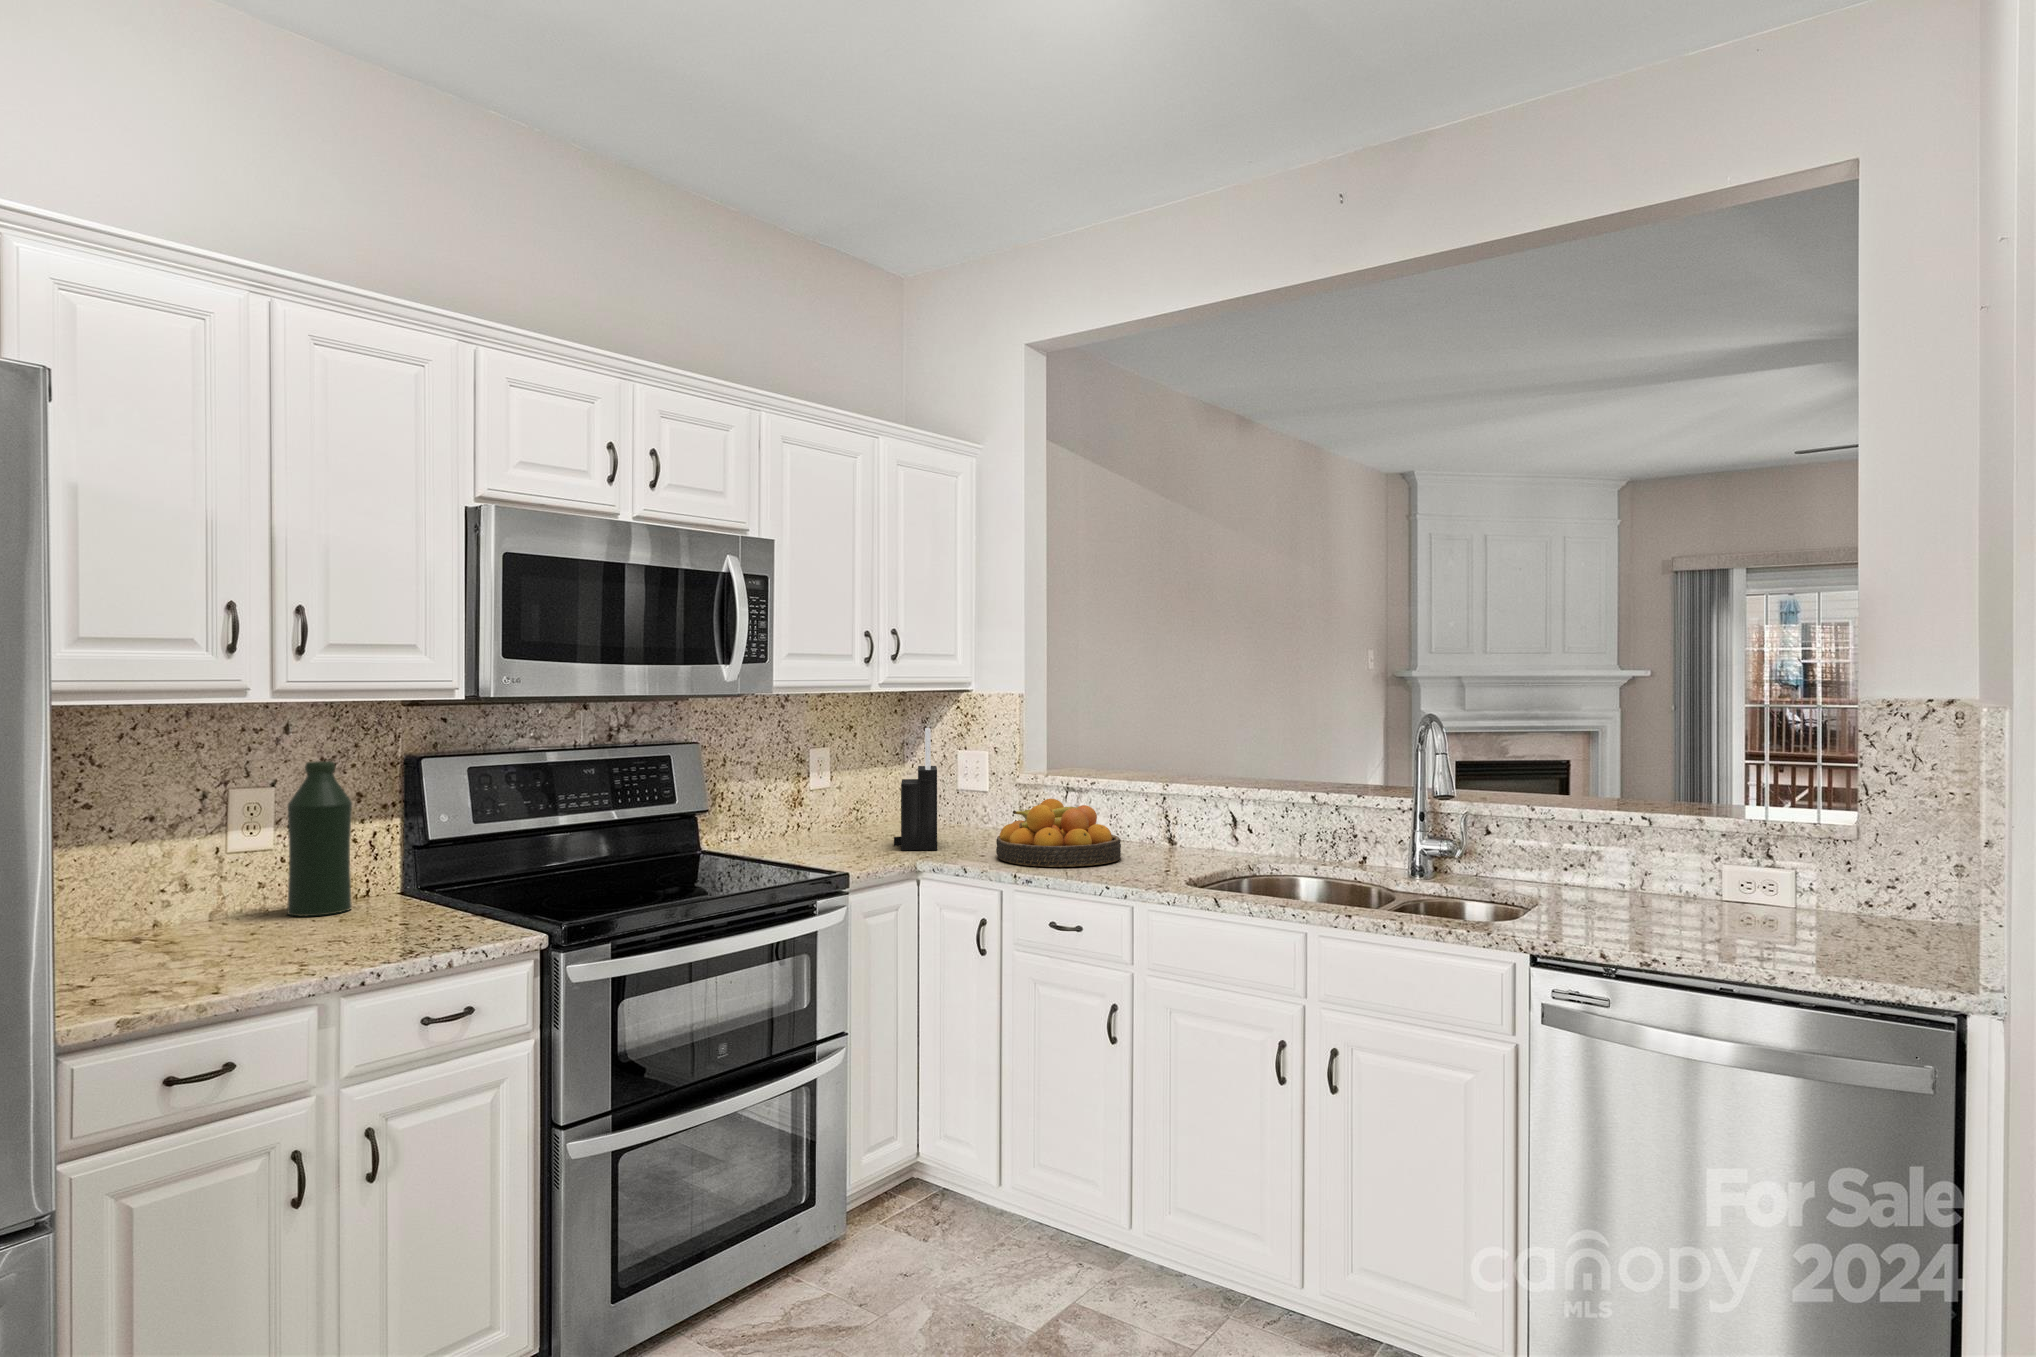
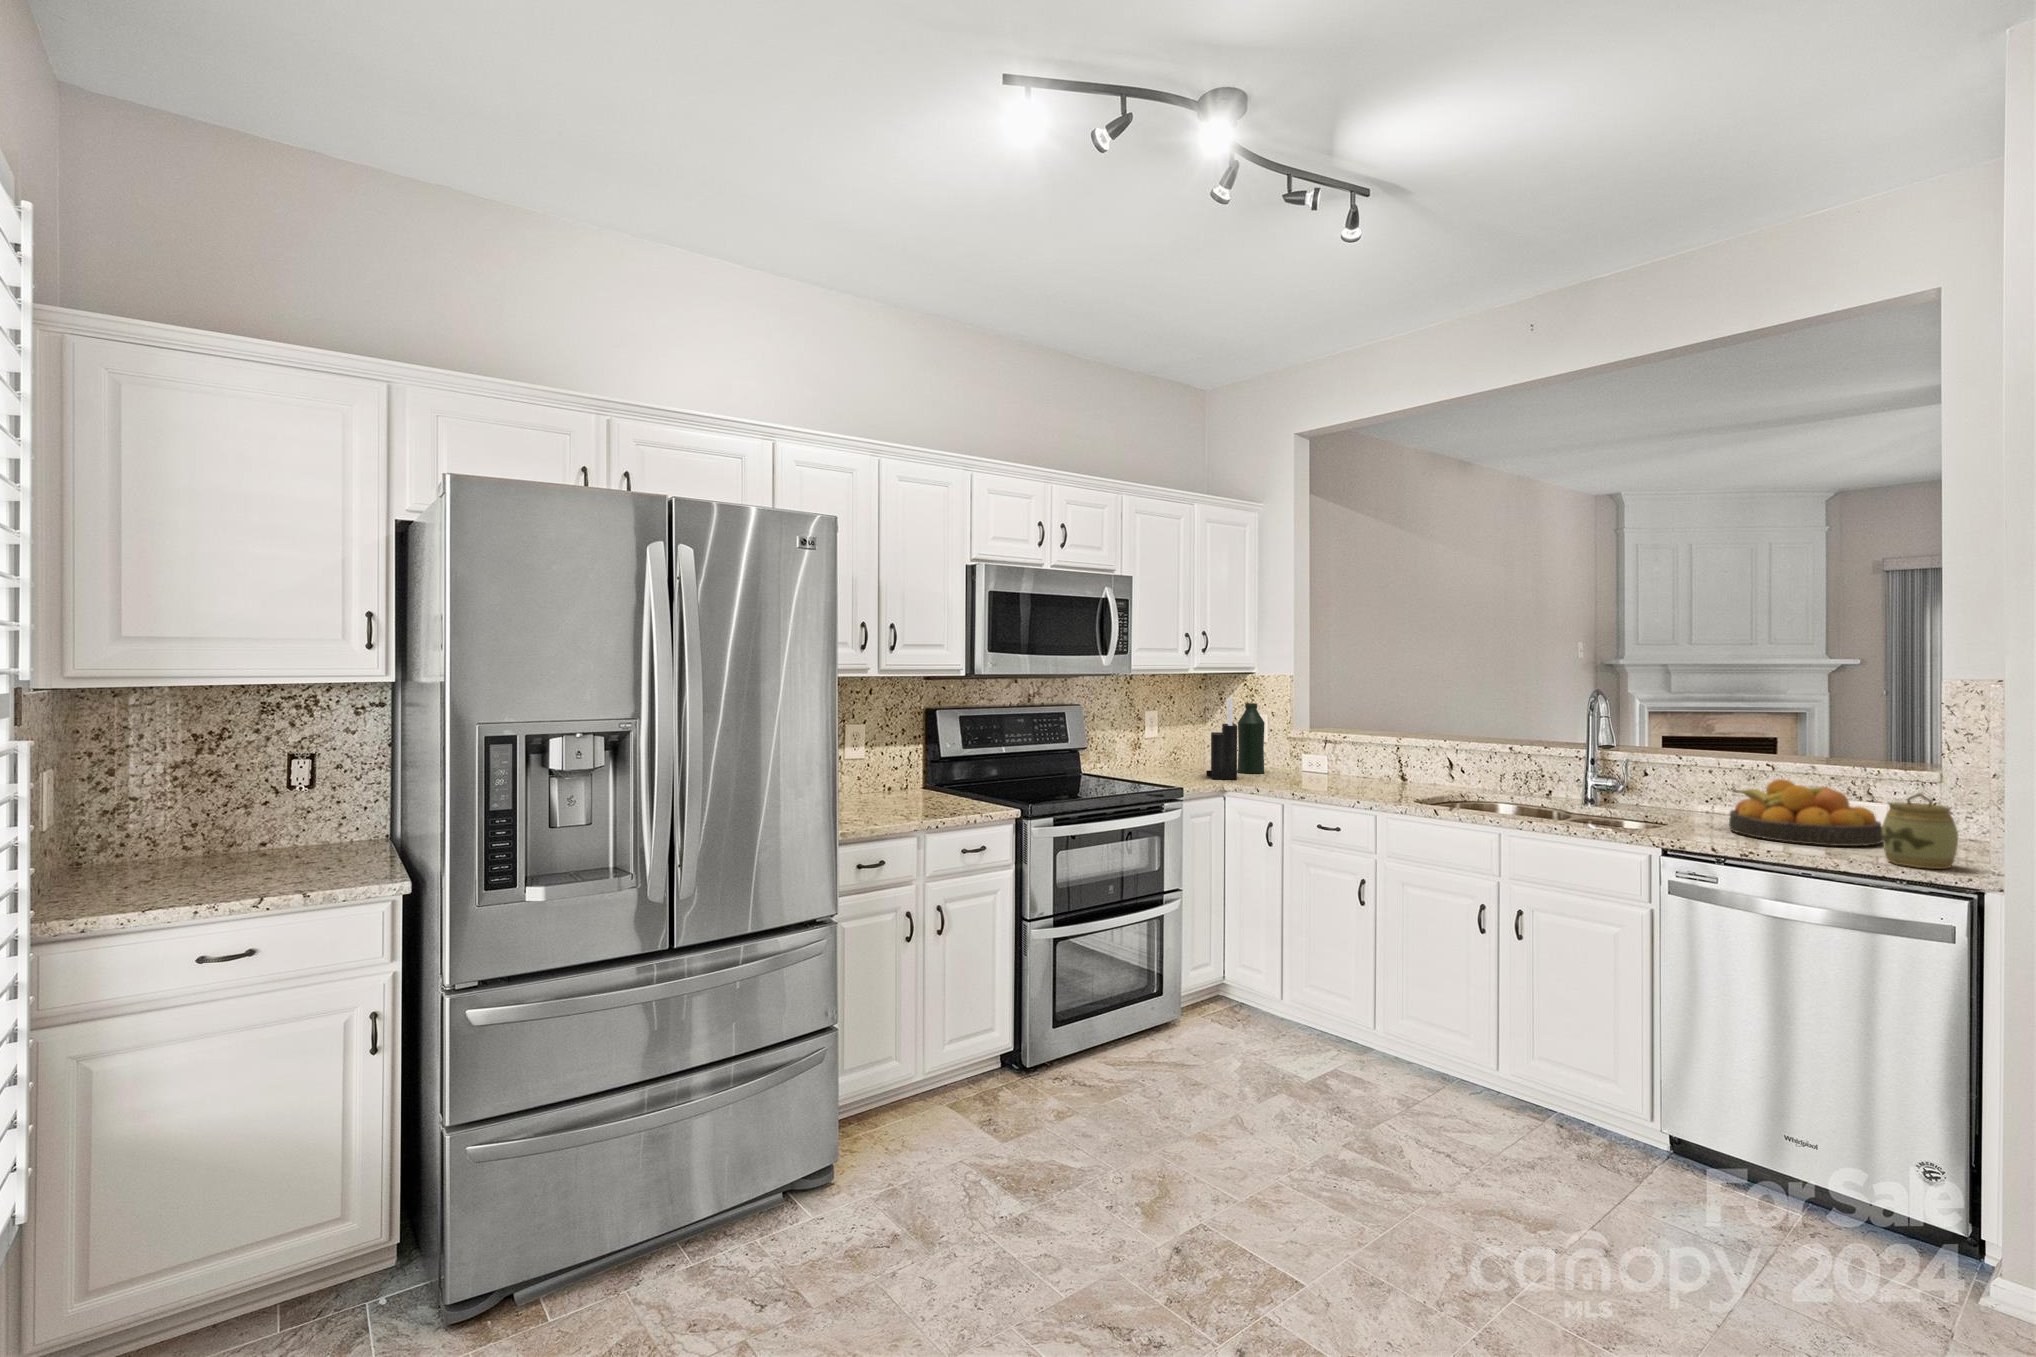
bottle: present [287,761,352,916] -> present [1238,703,1265,774]
fruit bowl: present [996,799,1121,867] -> present [1729,779,1882,846]
jar: none [1825,866,1926,980] -> present [1882,793,1958,869]

